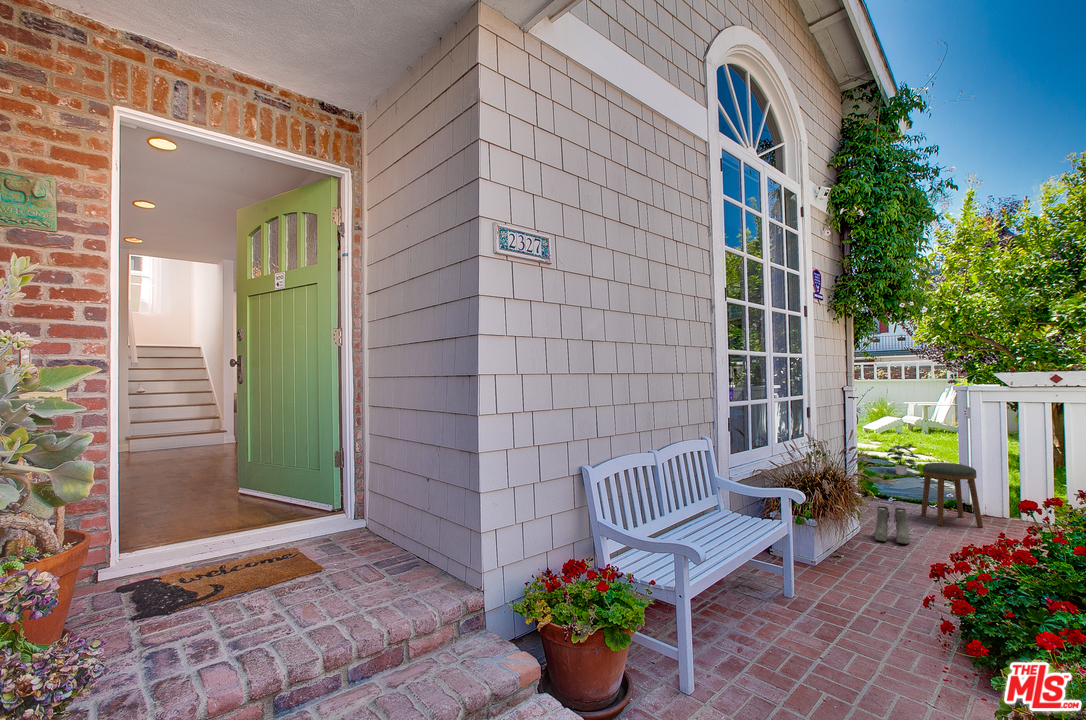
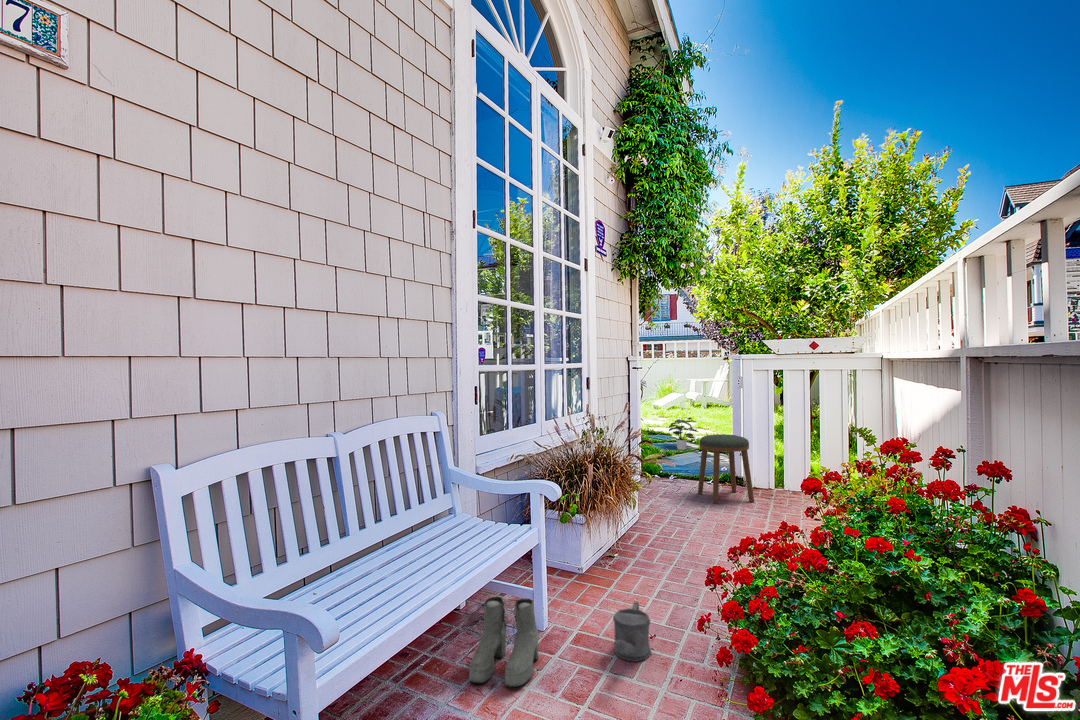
boots: present [875,507,910,544] -> present [469,597,539,687]
watering can: none [852,584,884,624] -> present [613,602,651,662]

